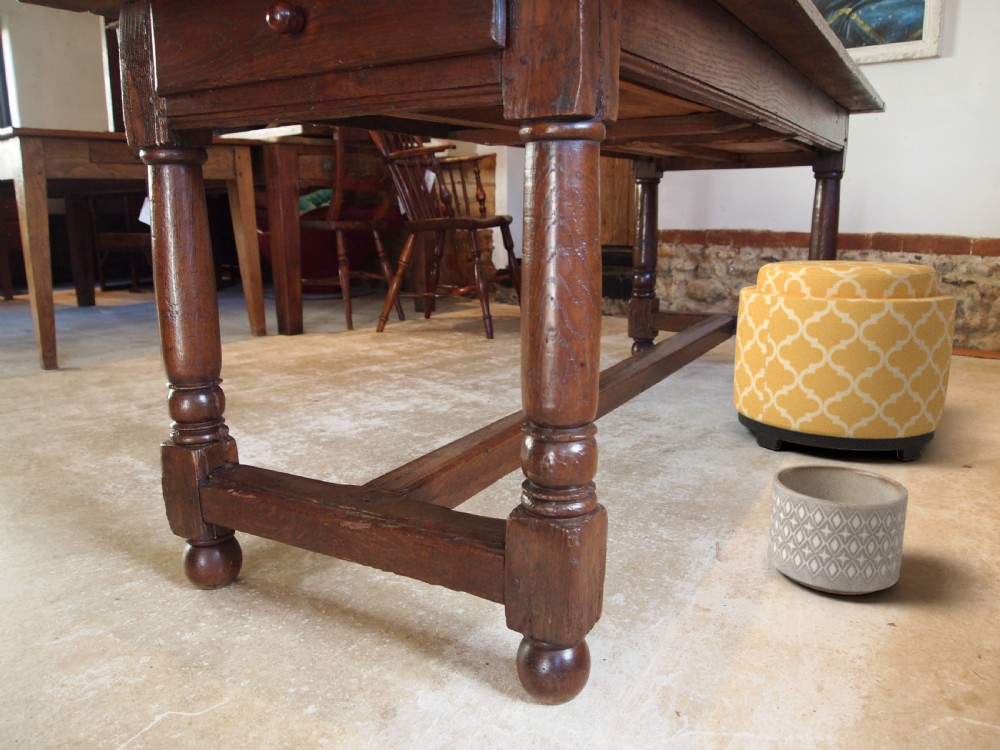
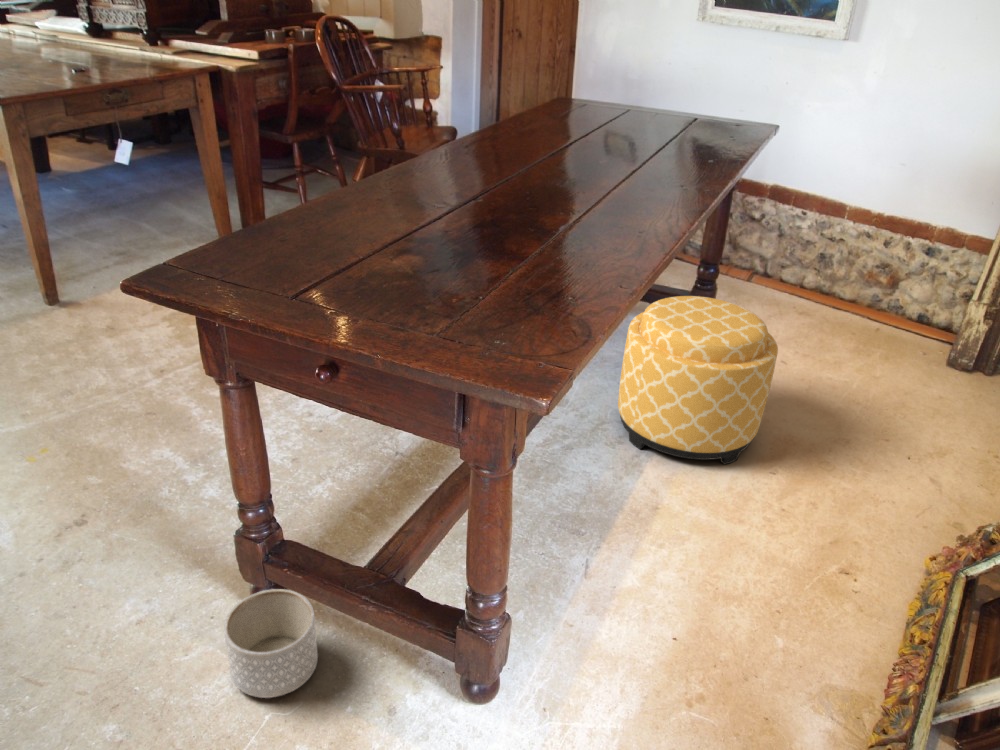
planter: present [768,464,908,595] -> present [224,589,318,698]

